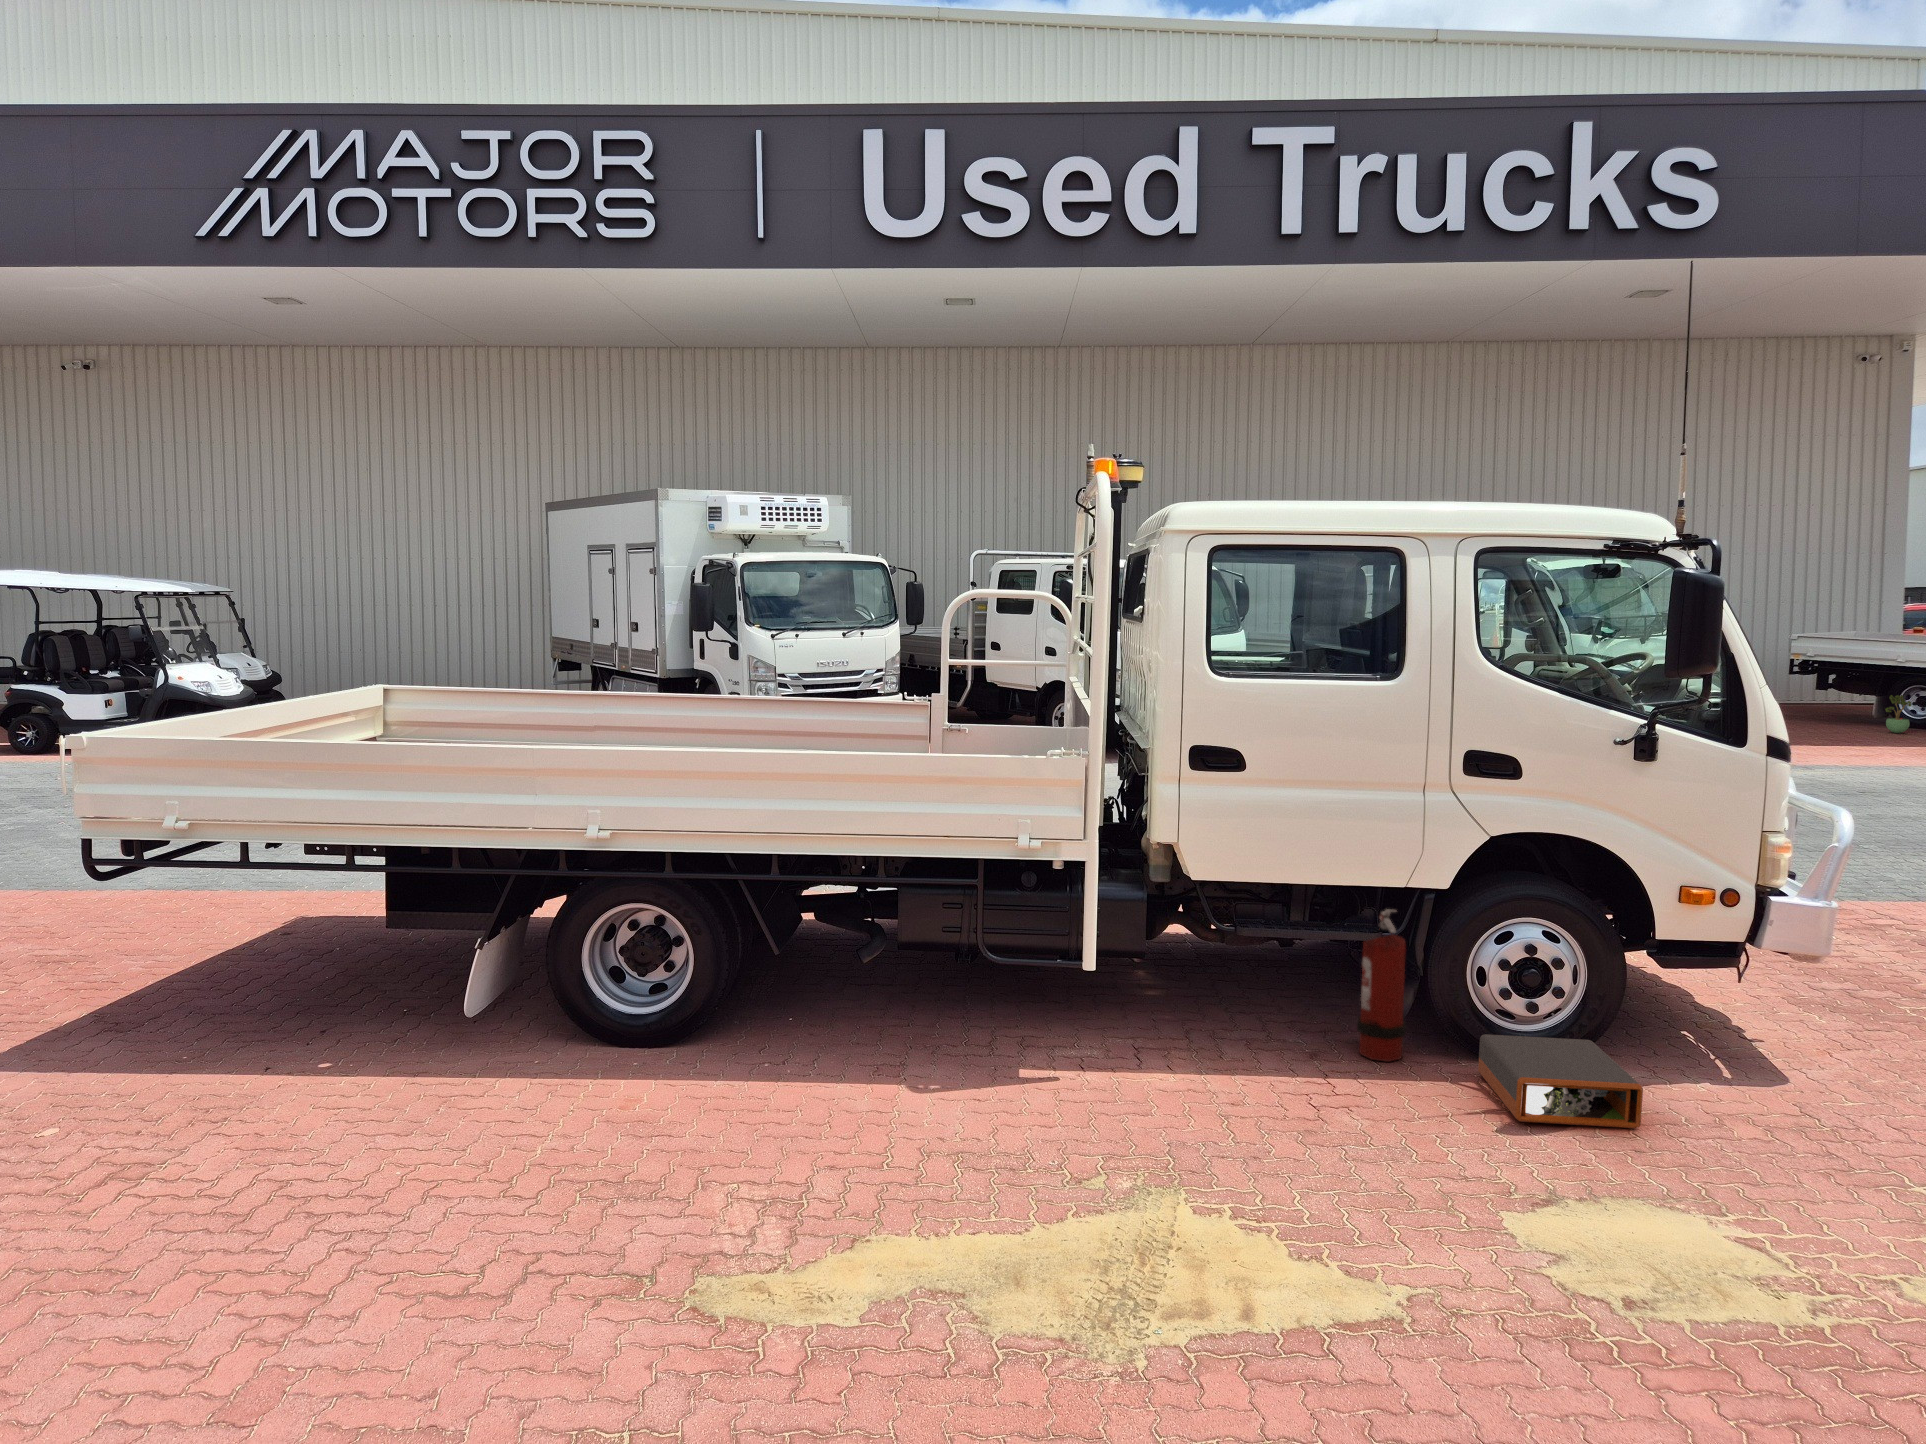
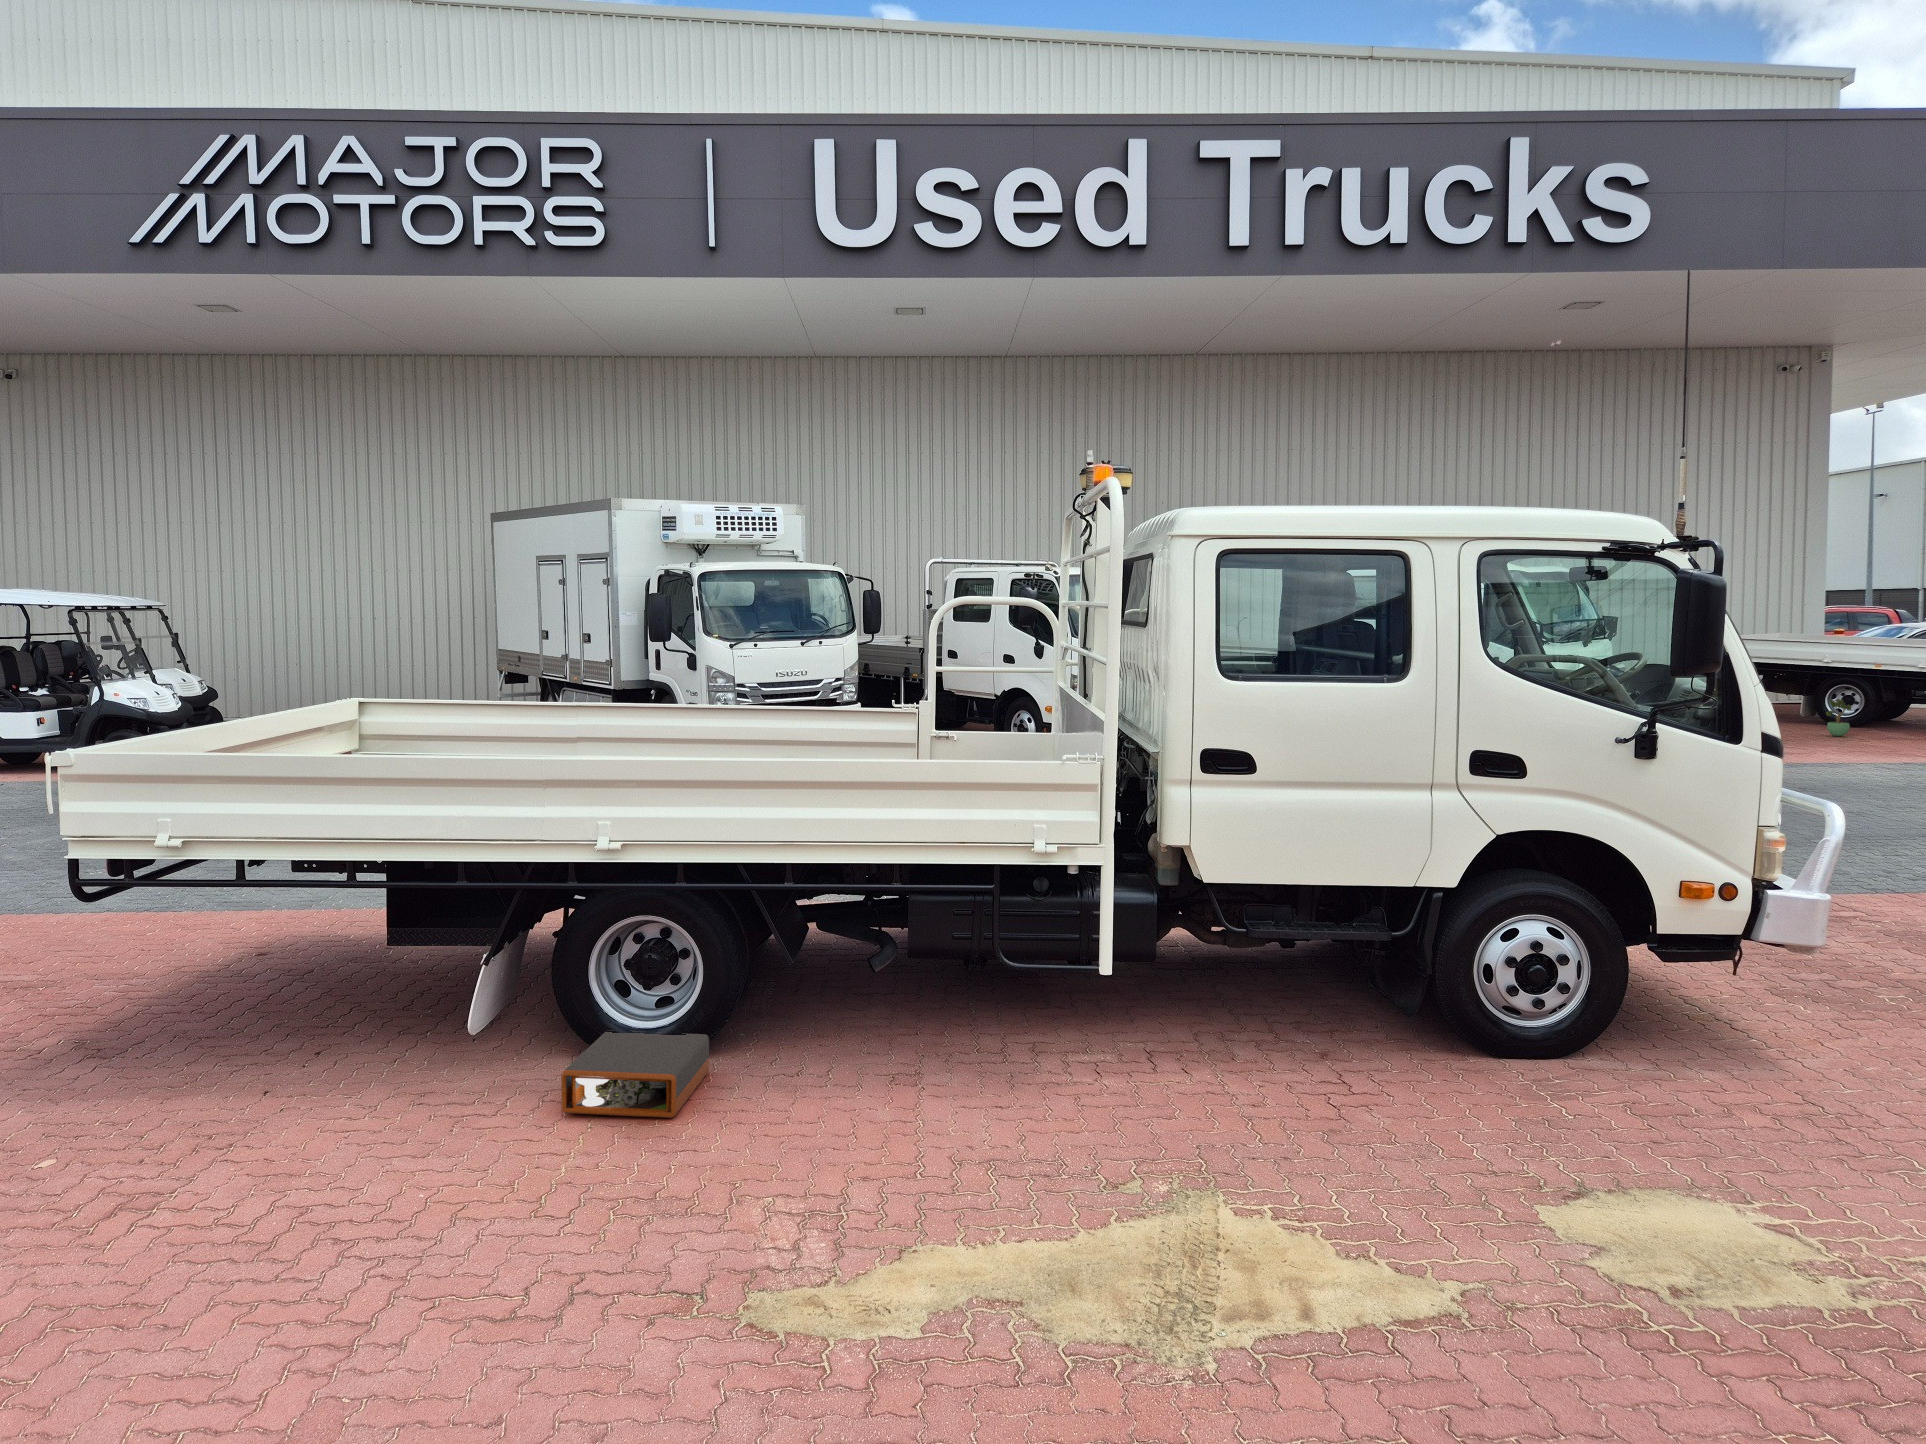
fire extinguisher: present [1357,909,1406,1062] -> none [1369,912,1417,1064]
storage box: present [1478,1034,1643,1128] -> present [561,1031,709,1118]

